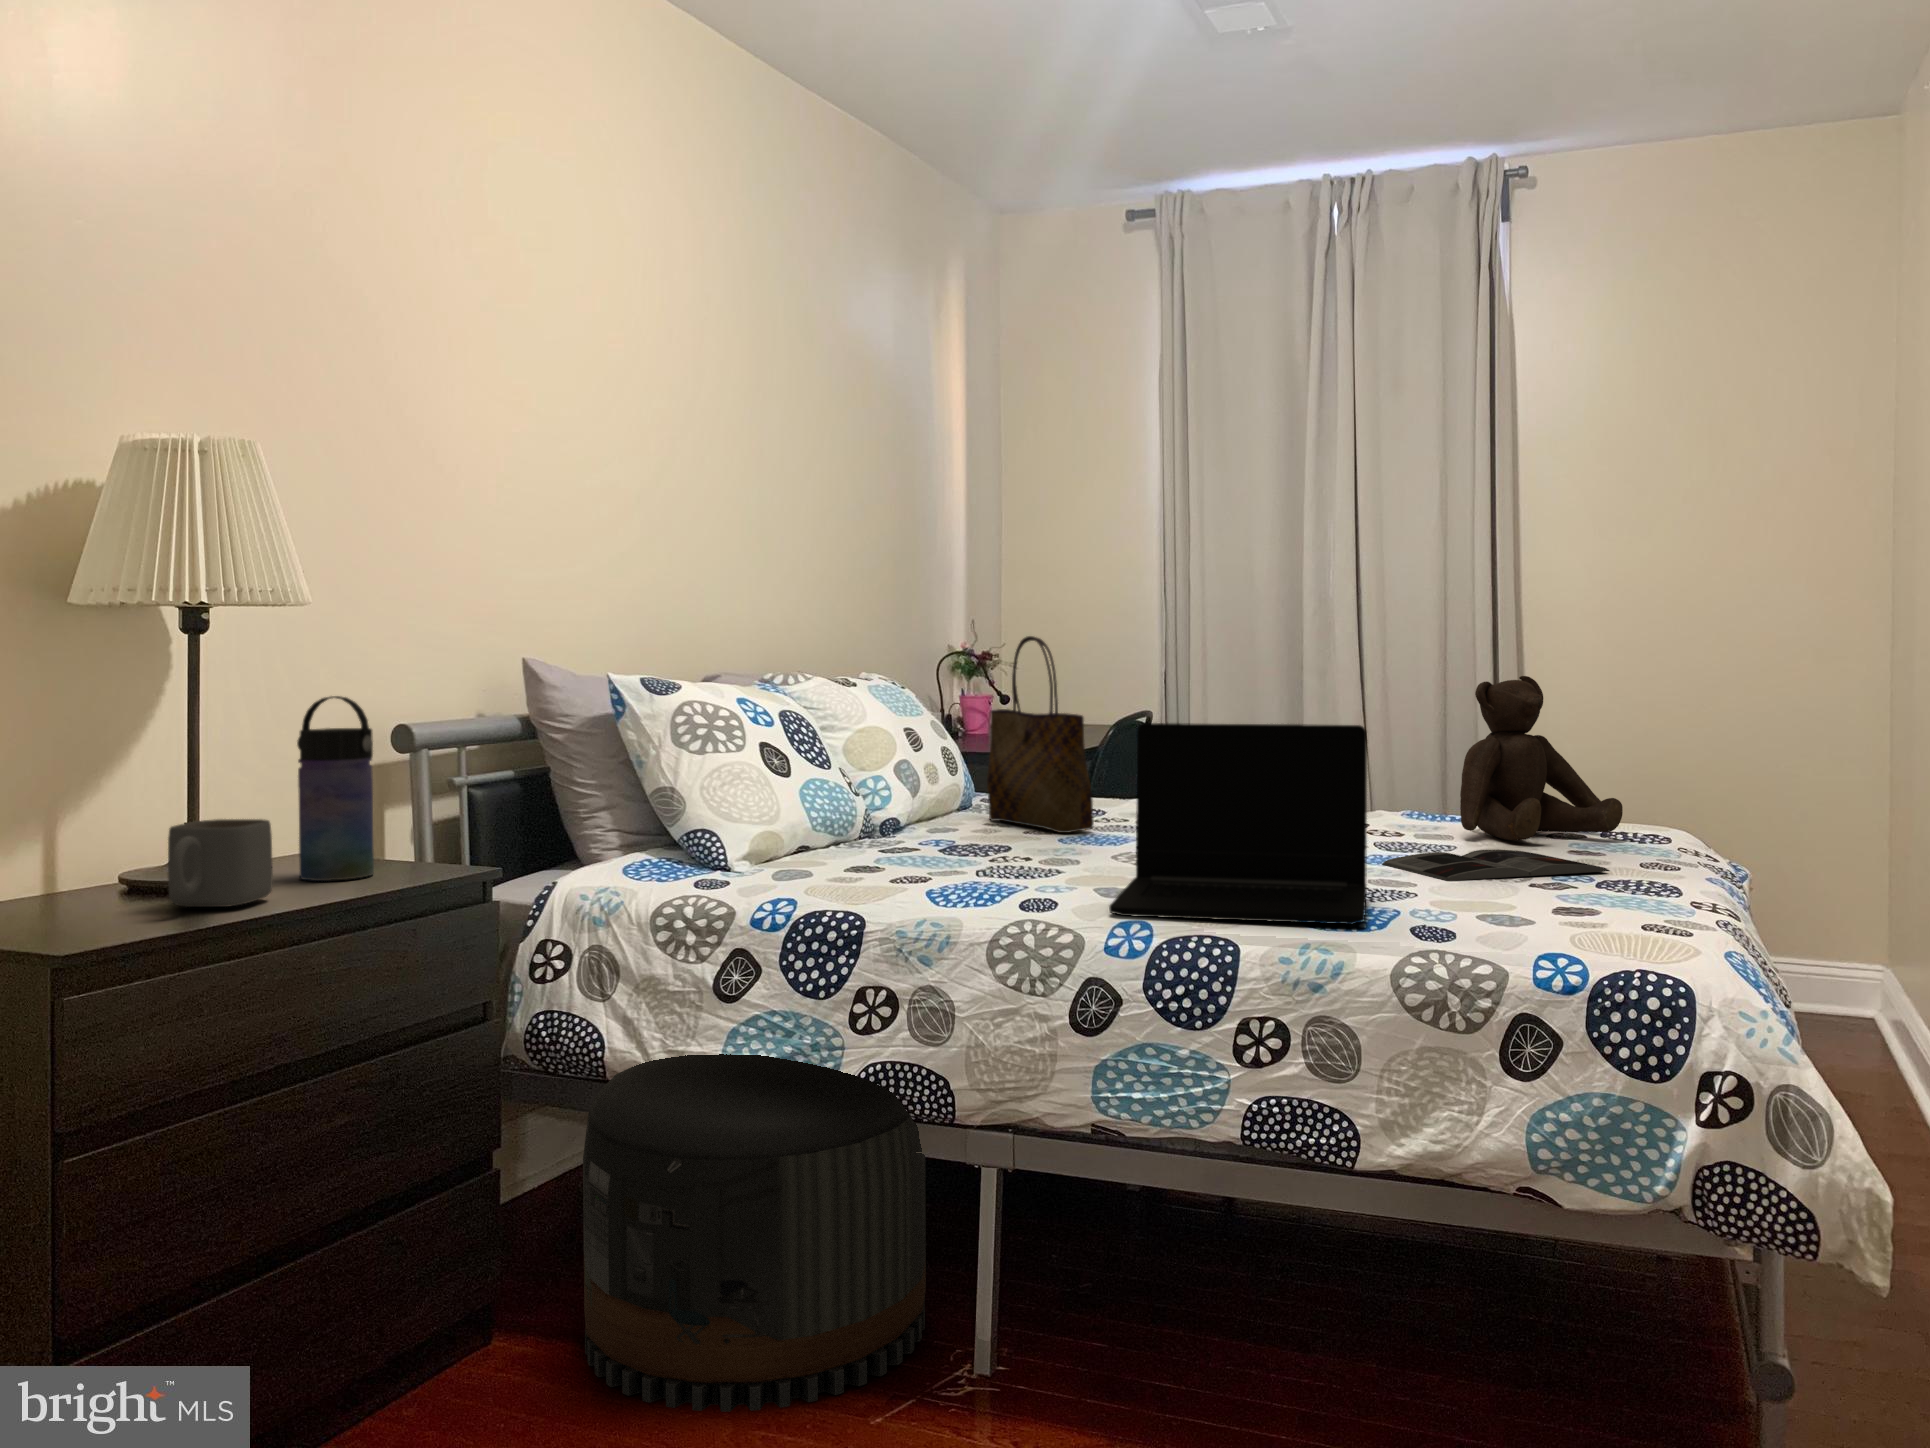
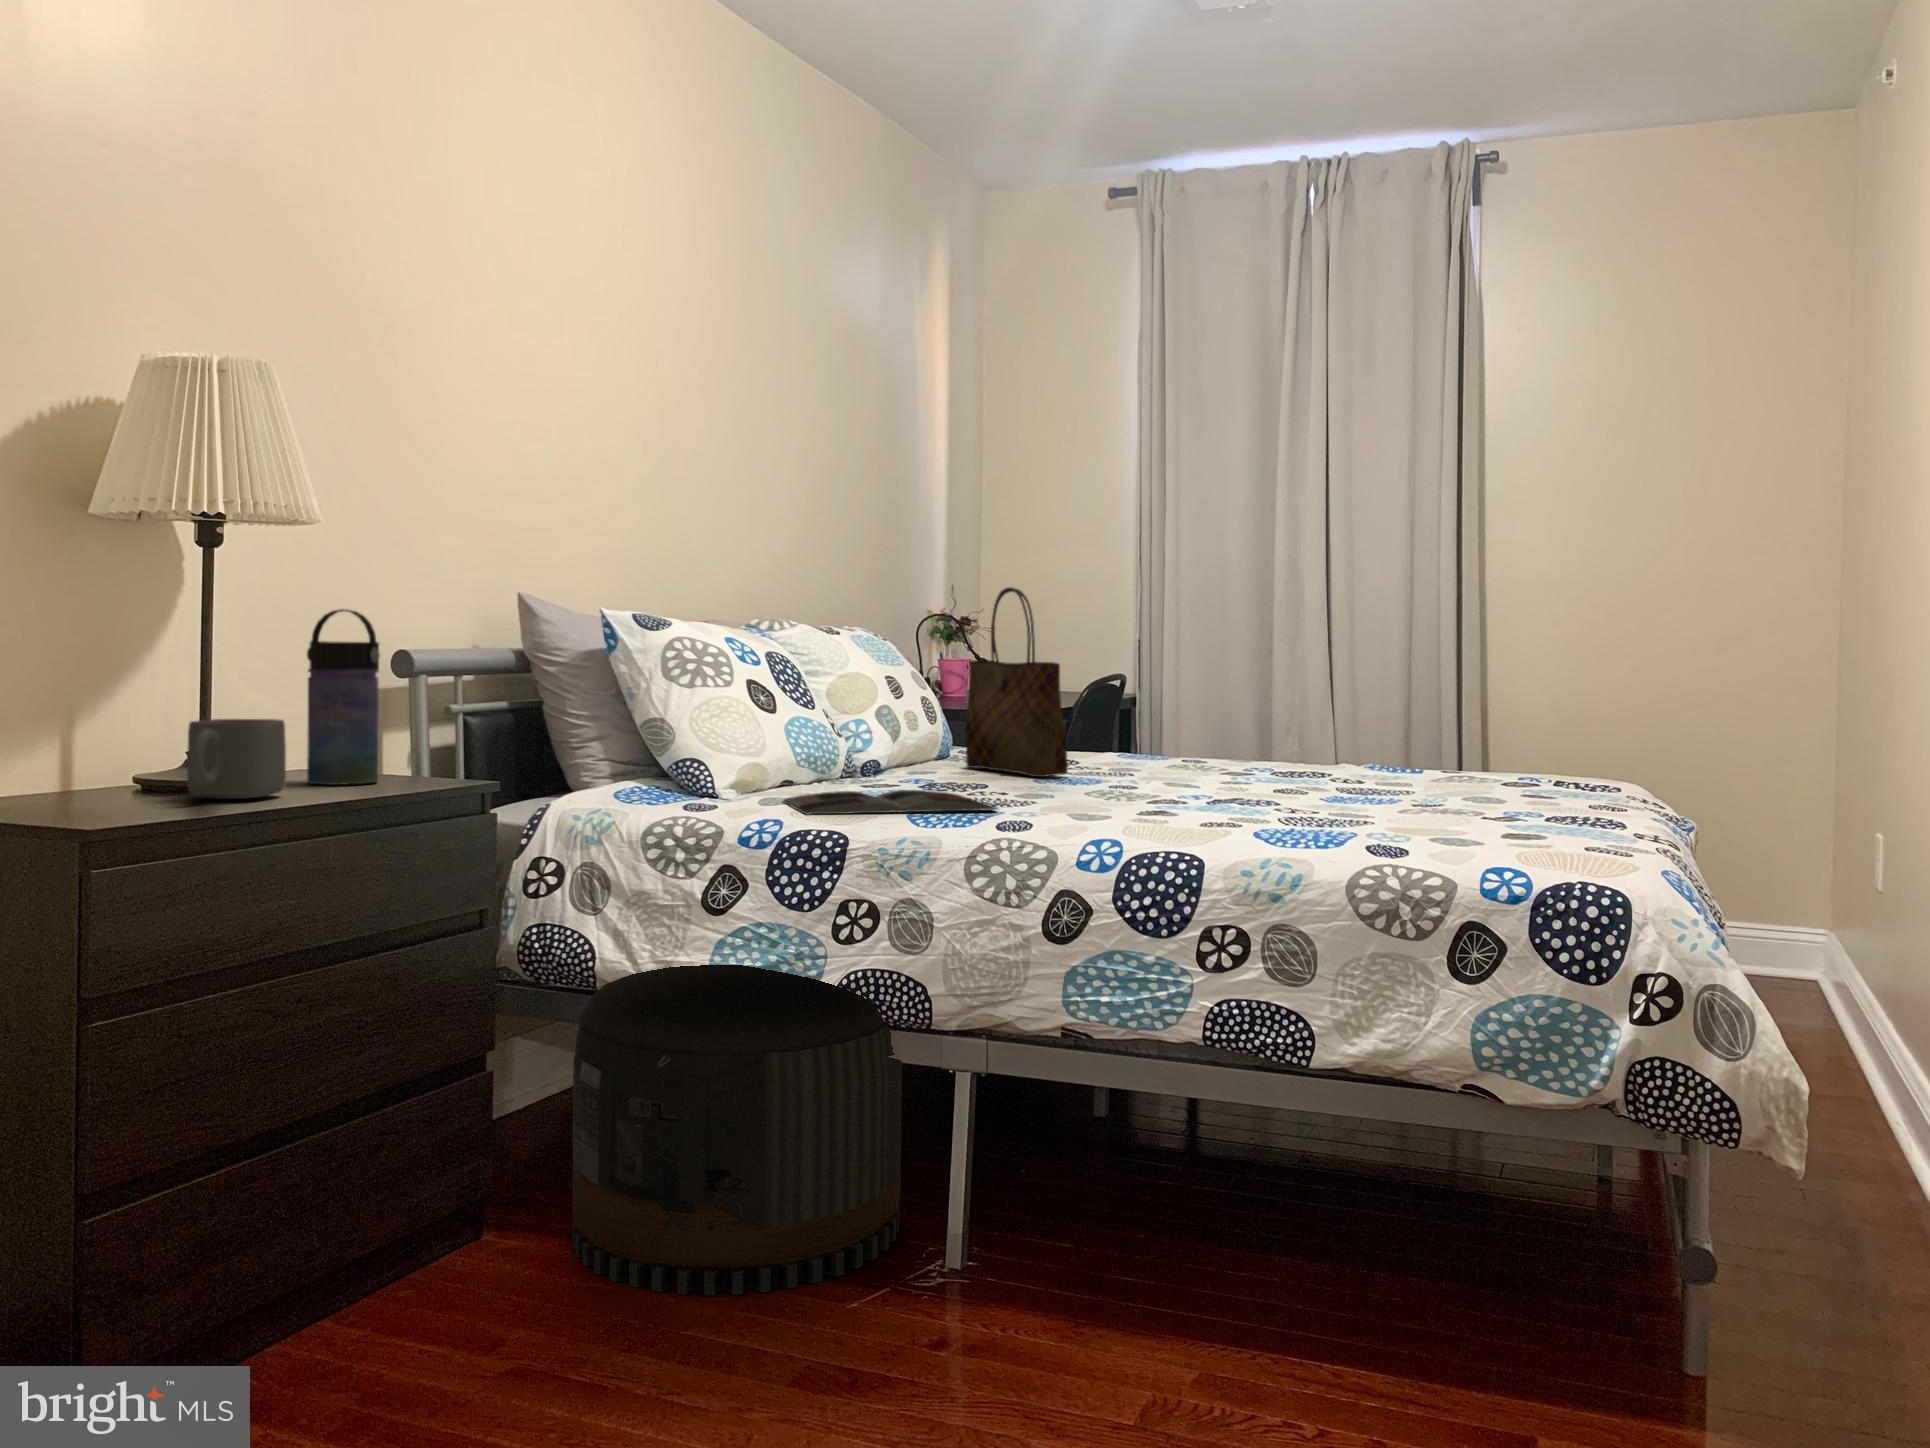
teddy bear: present [1460,676,1623,841] -> none [1422,635,1578,790]
laptop: present [1109,723,1367,924] -> none [1082,657,1330,841]
magazine: present [1382,849,1610,881] -> present [783,790,998,815]

